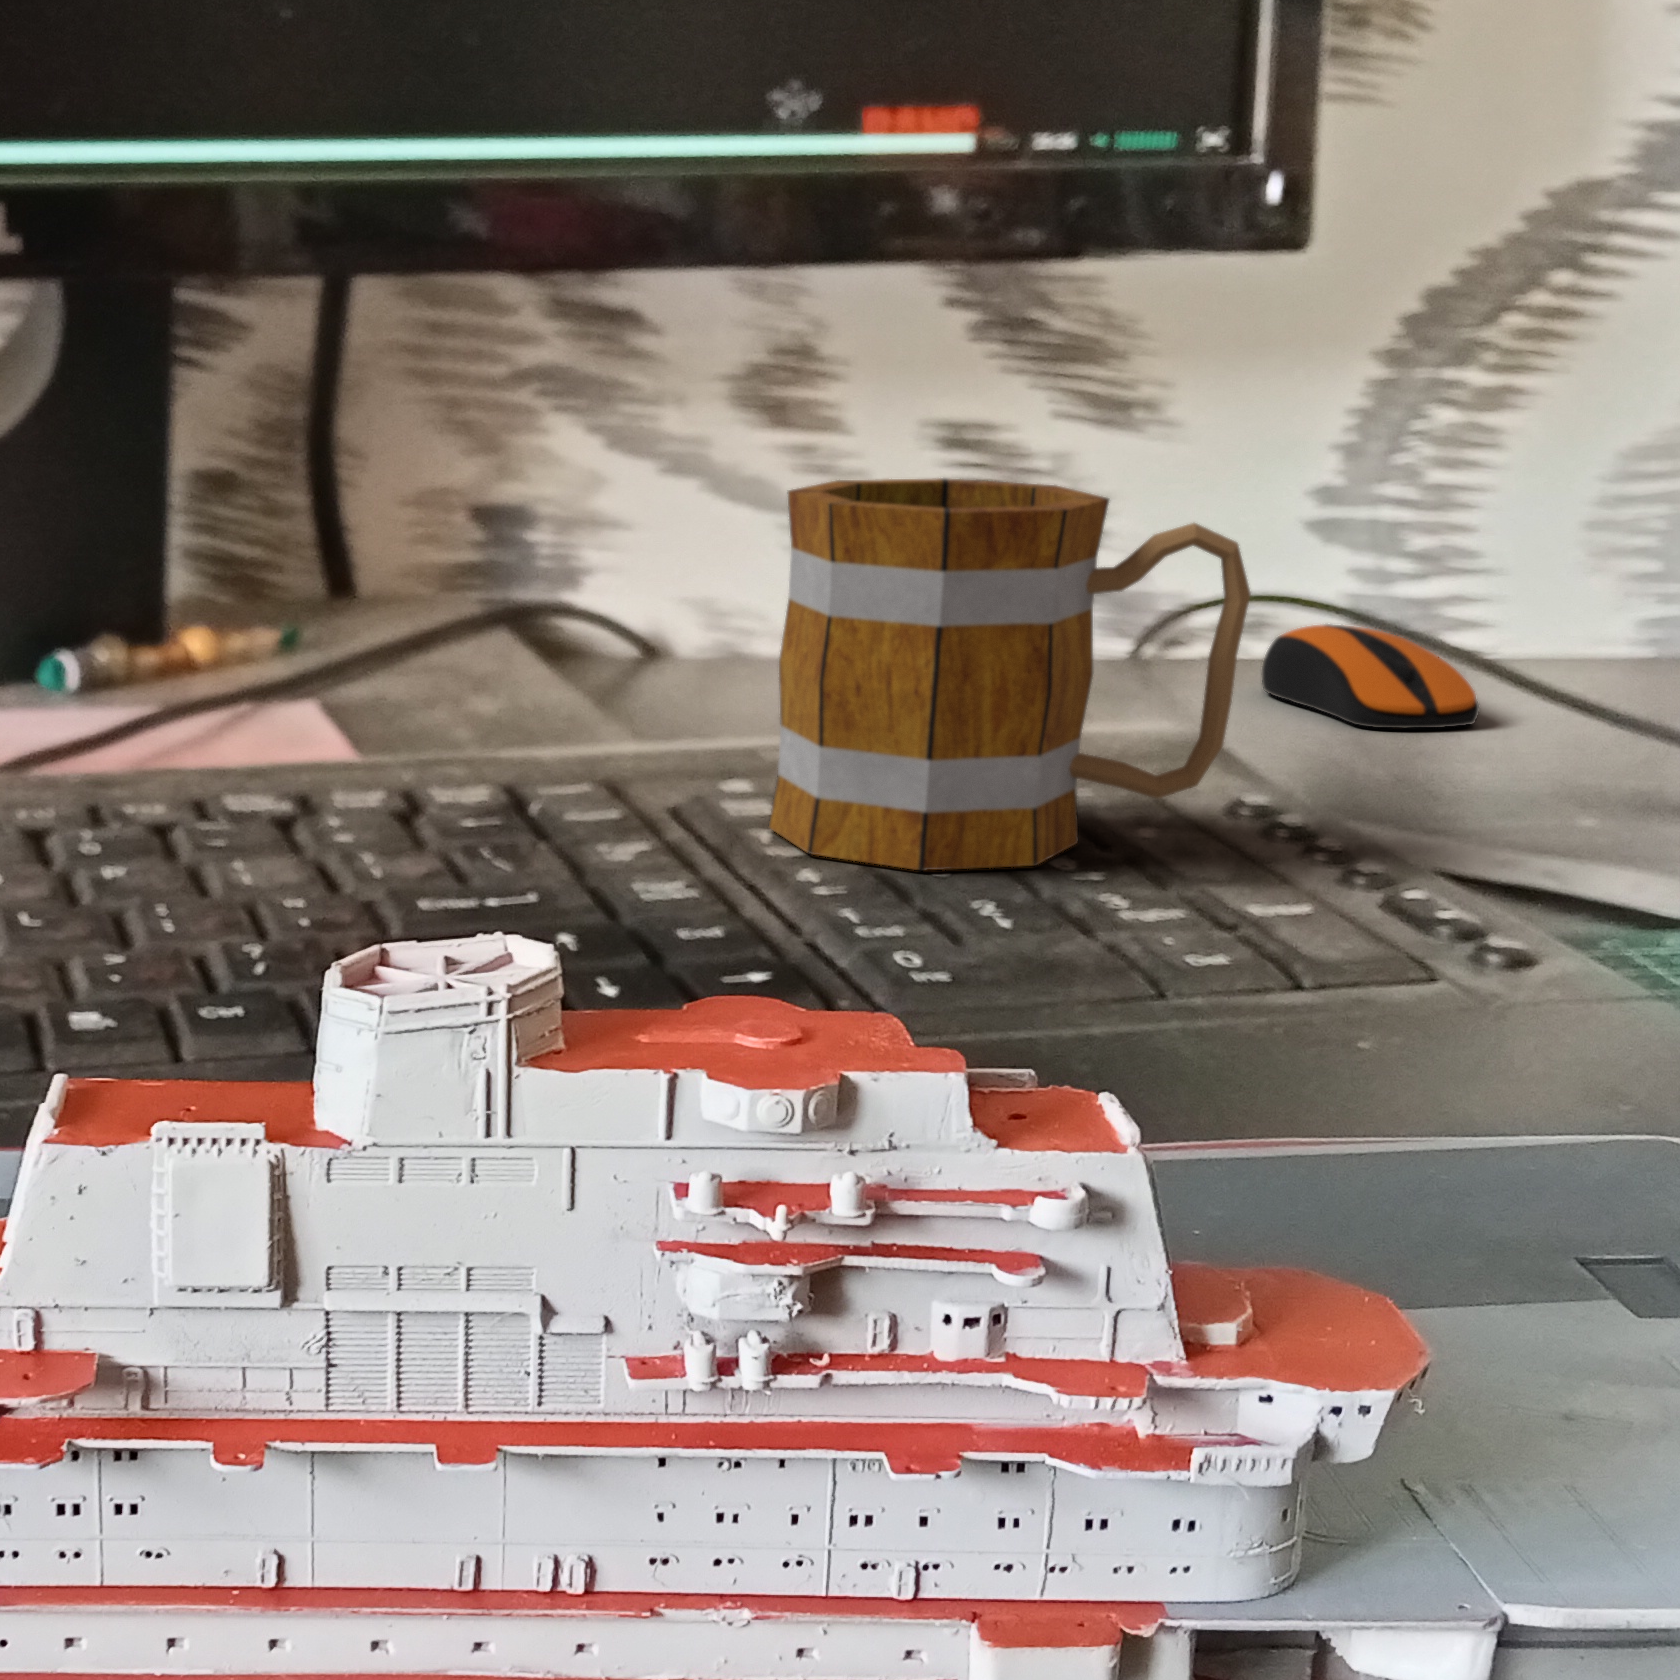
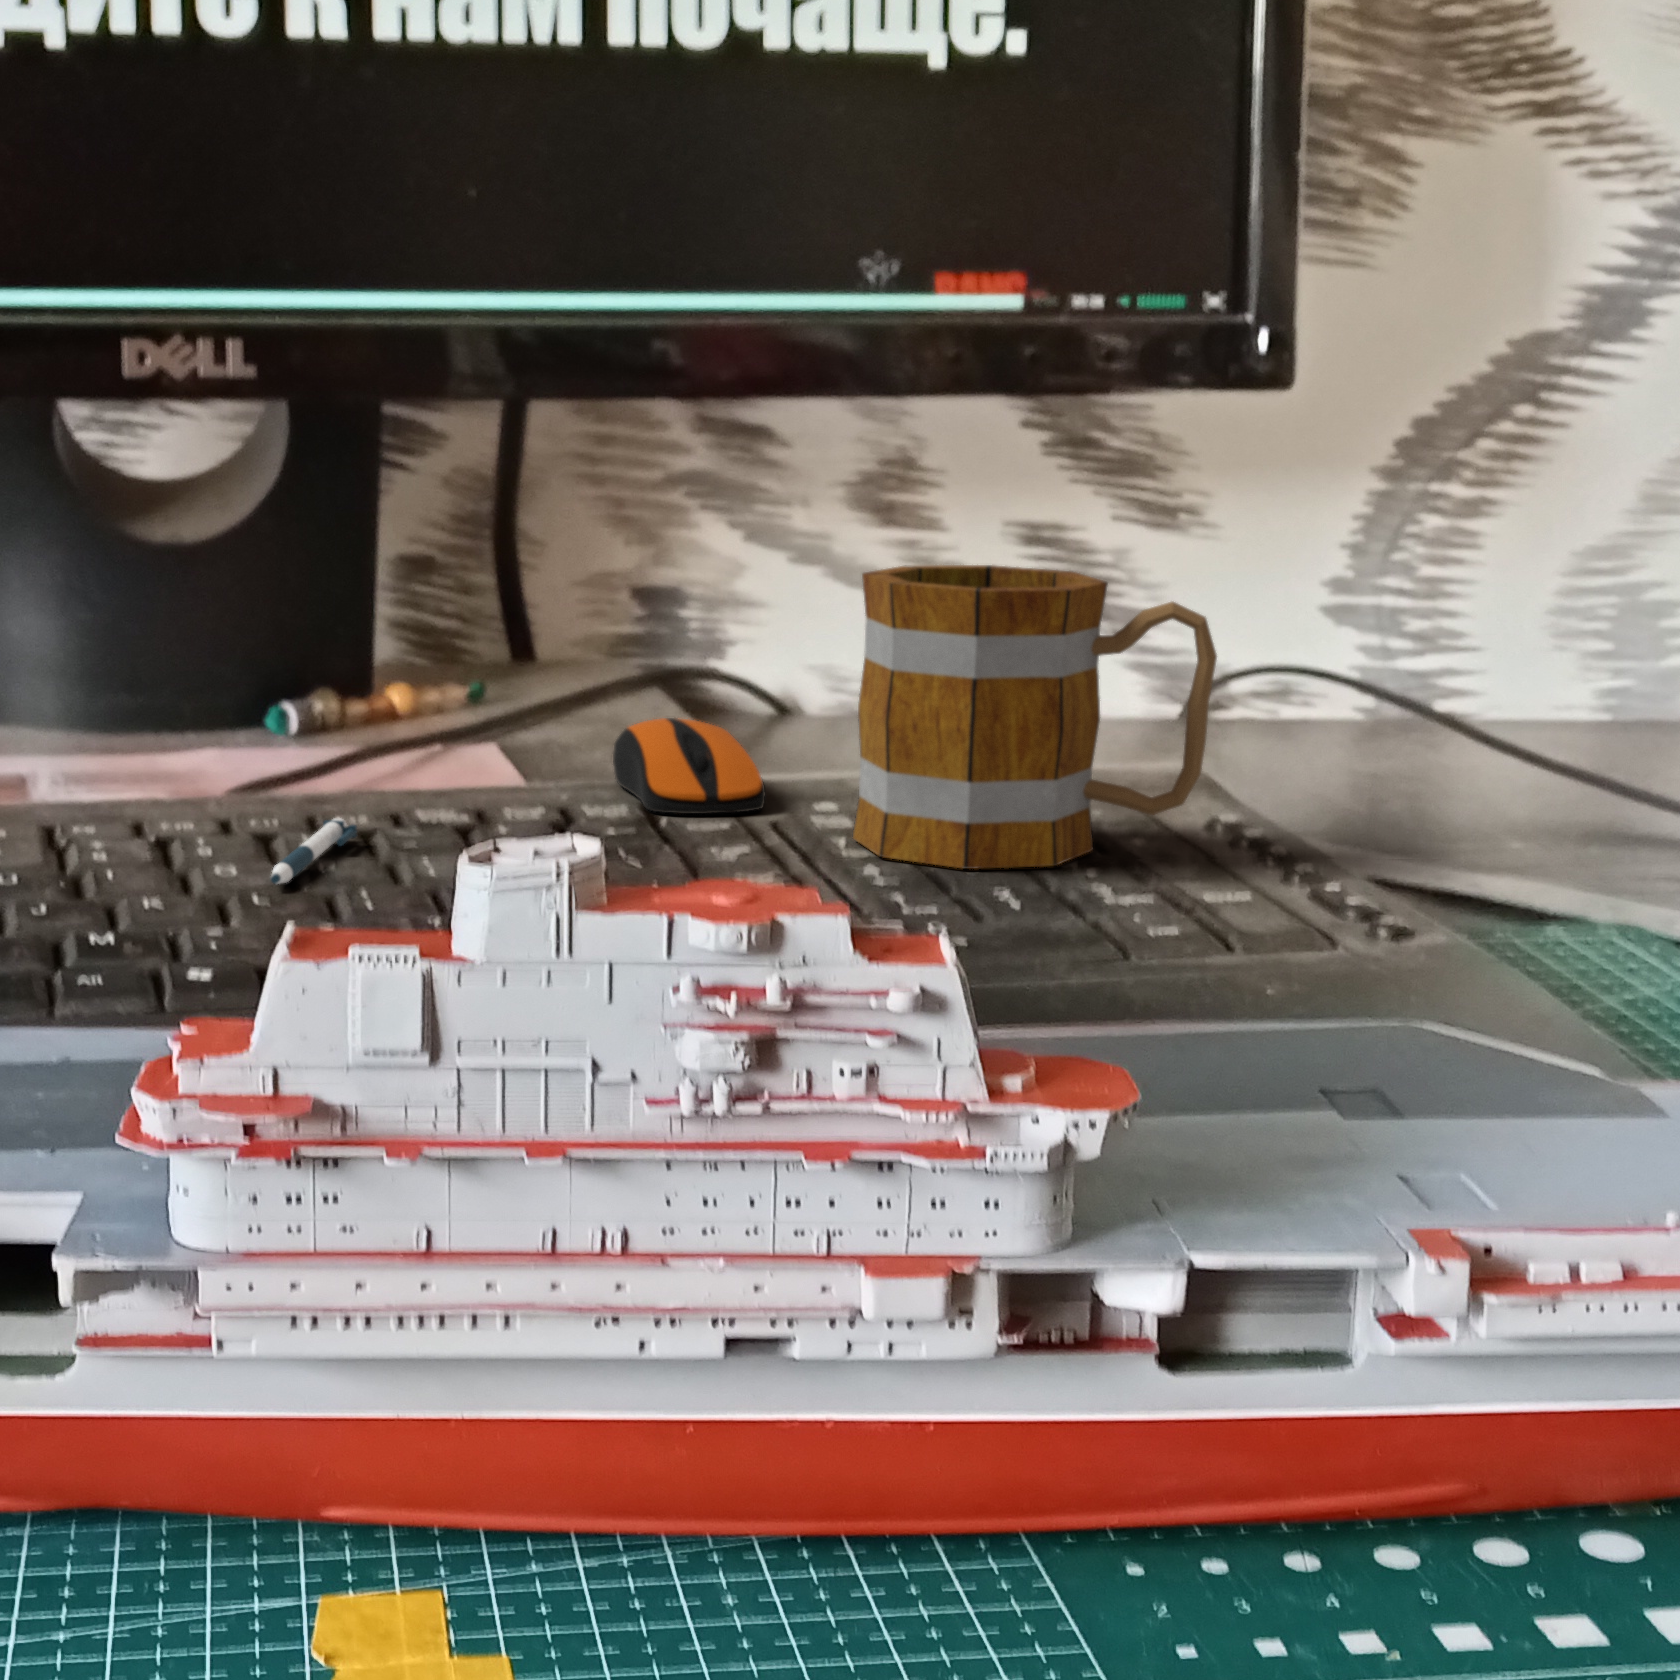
computer mouse: present [1262,624,1479,728] -> present [613,718,765,814]
pen: none [42,806,151,899] -> present [270,818,357,884]

